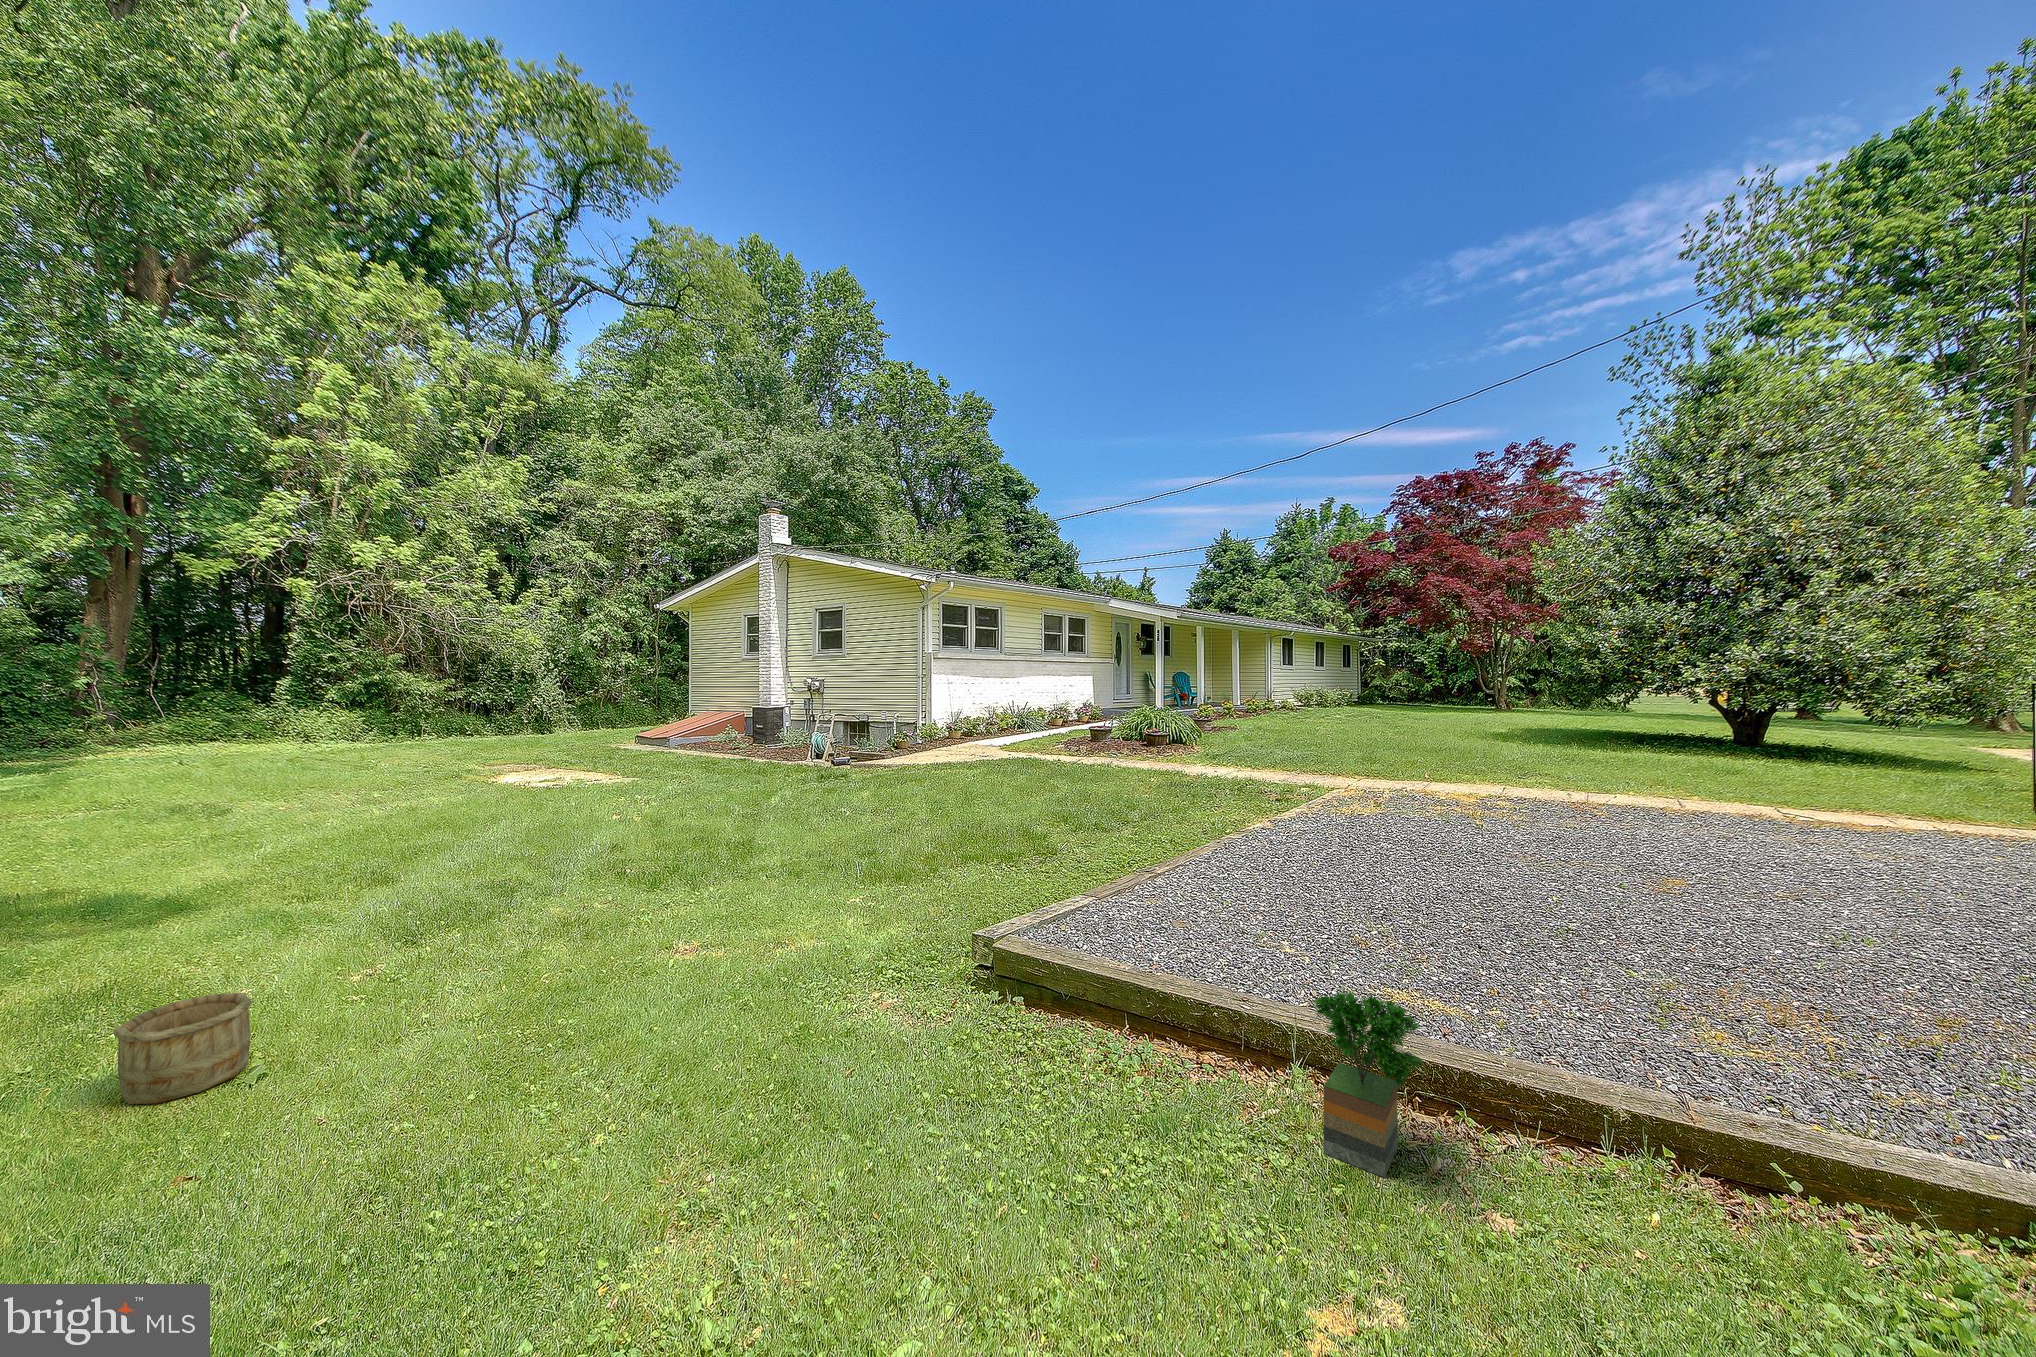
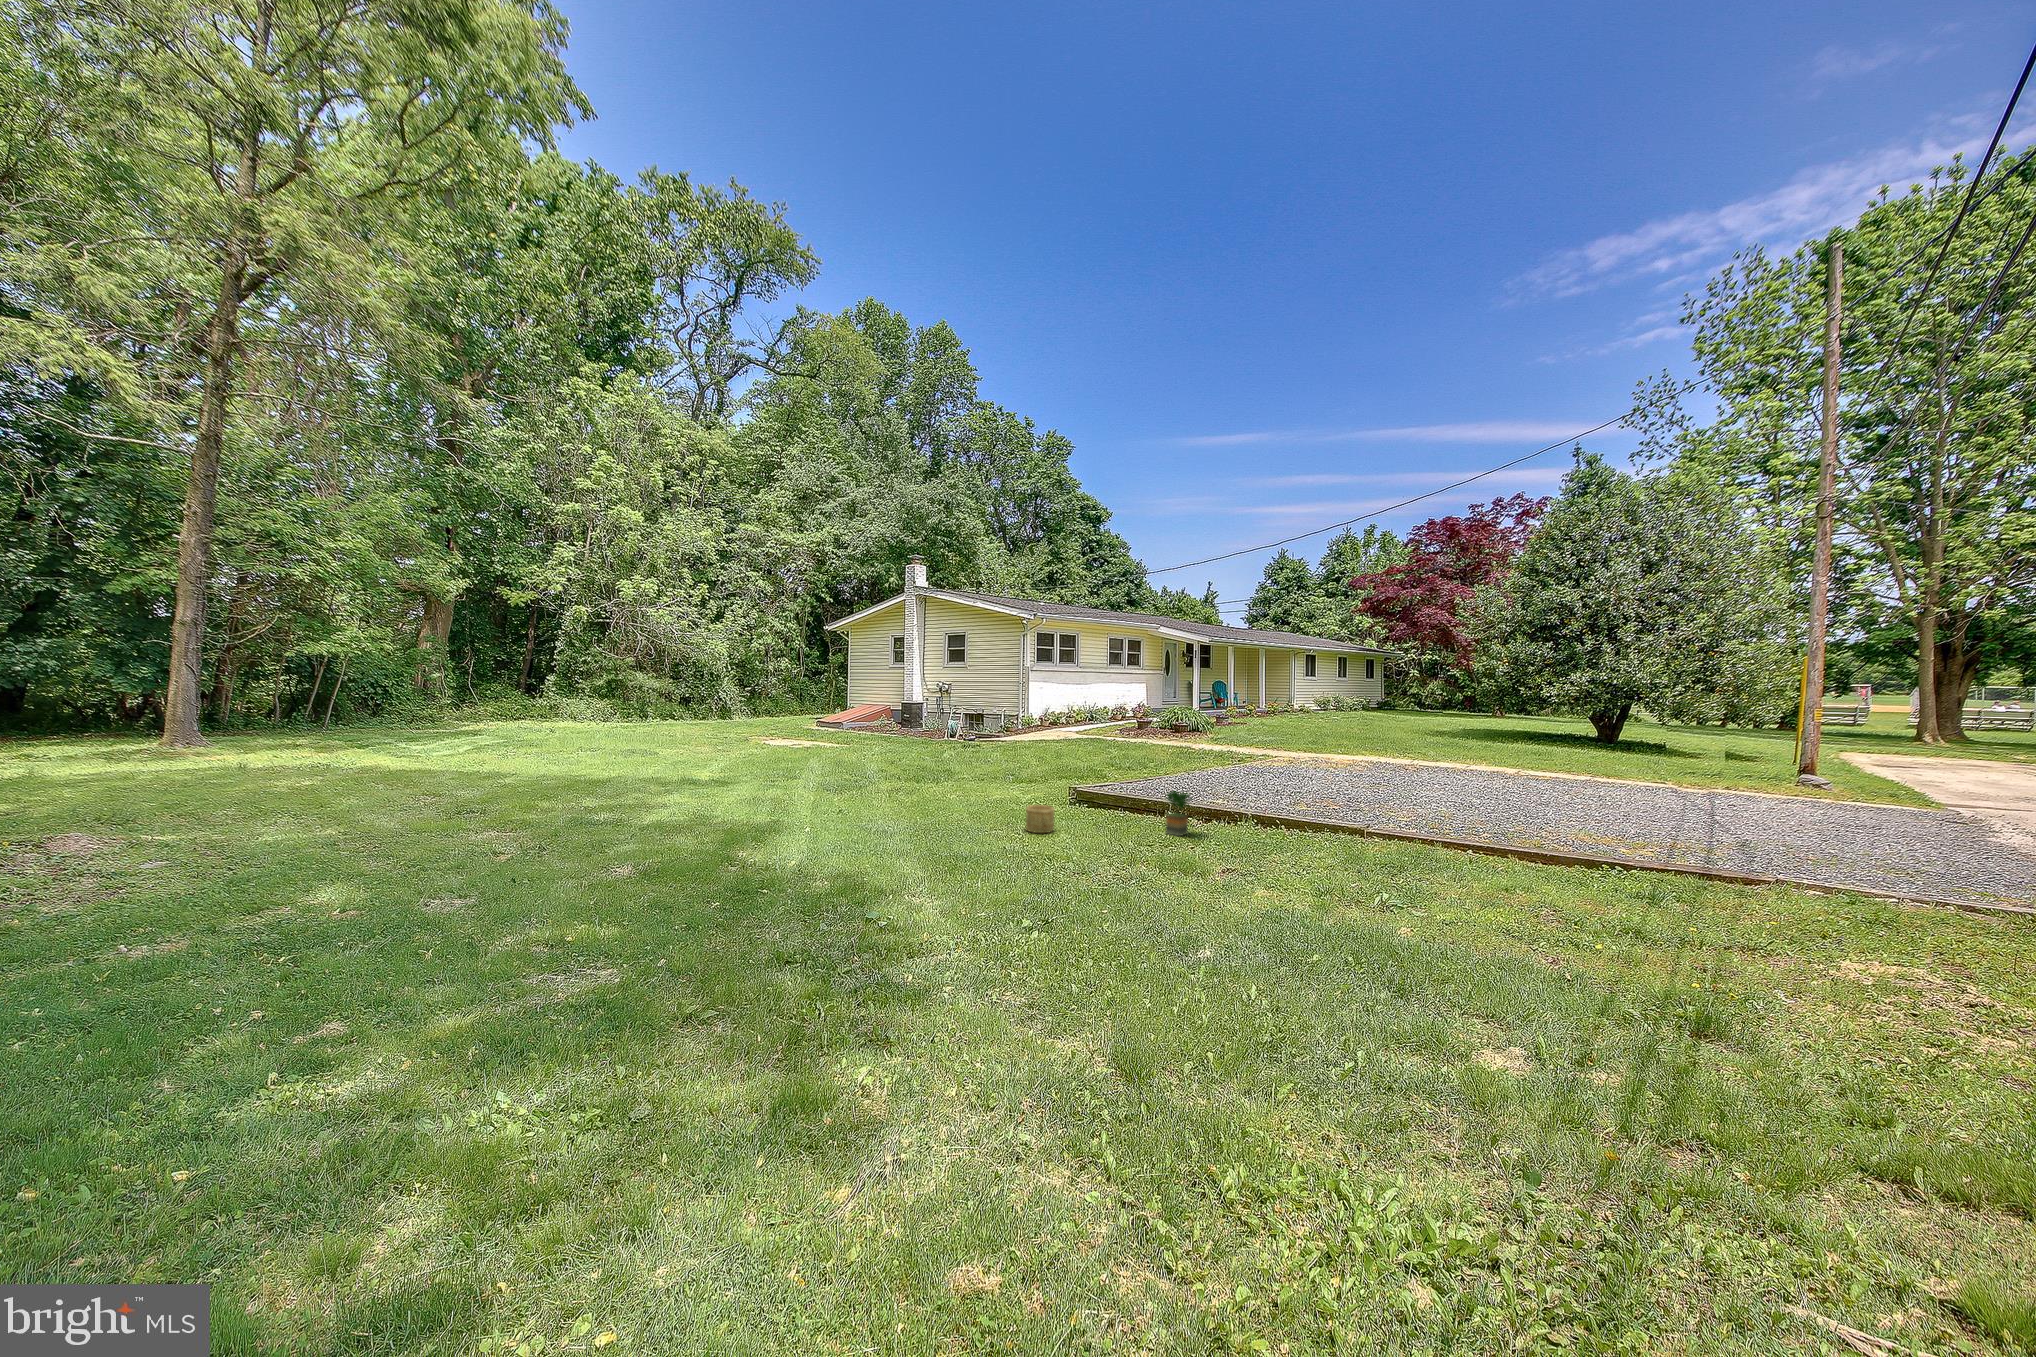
wooden bucket: present [113,993,252,1104] -> present [1026,805,1055,833]

